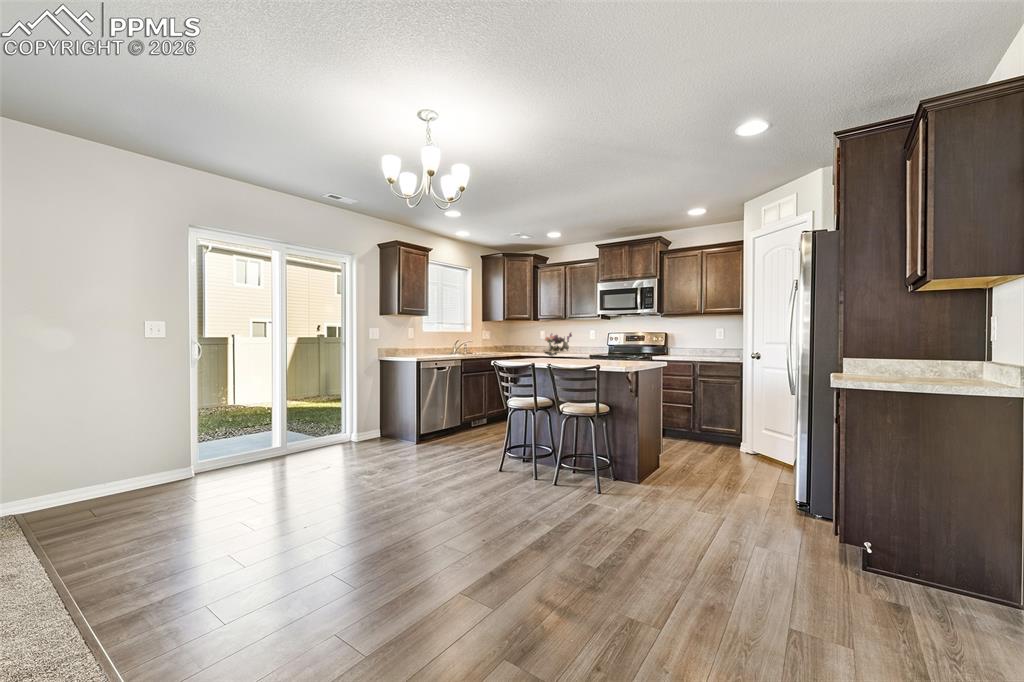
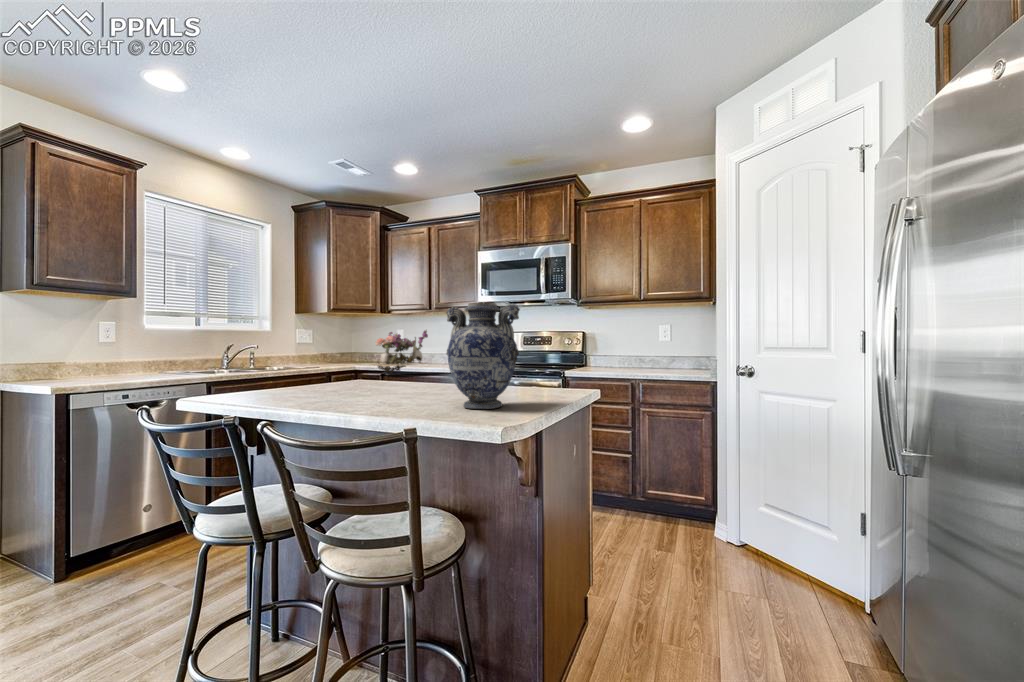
vase: none [597,323,627,364] -> present [447,303,520,409]

